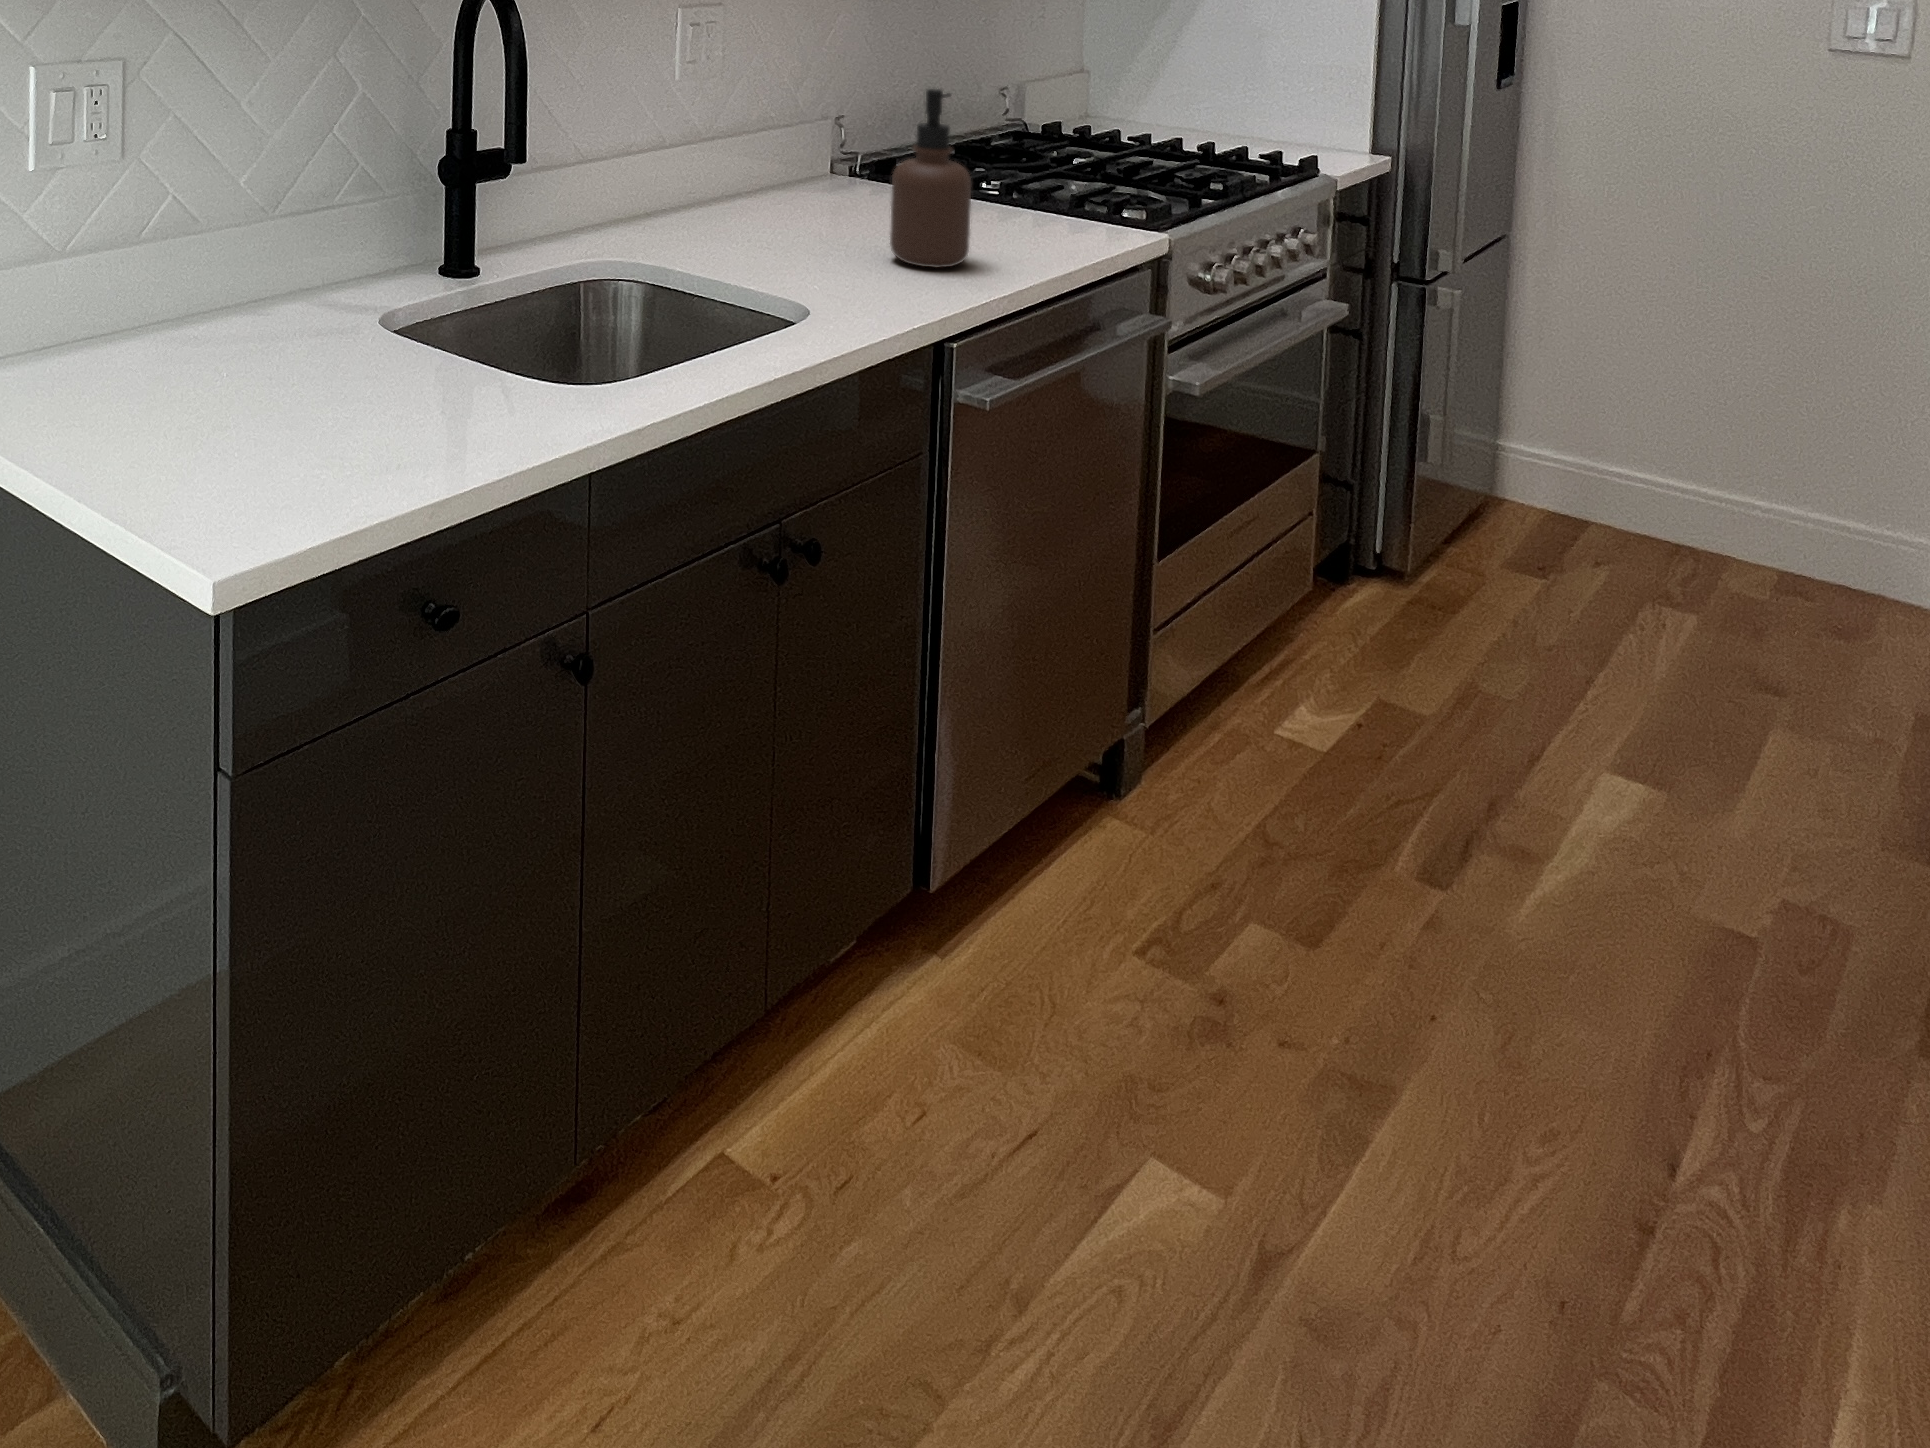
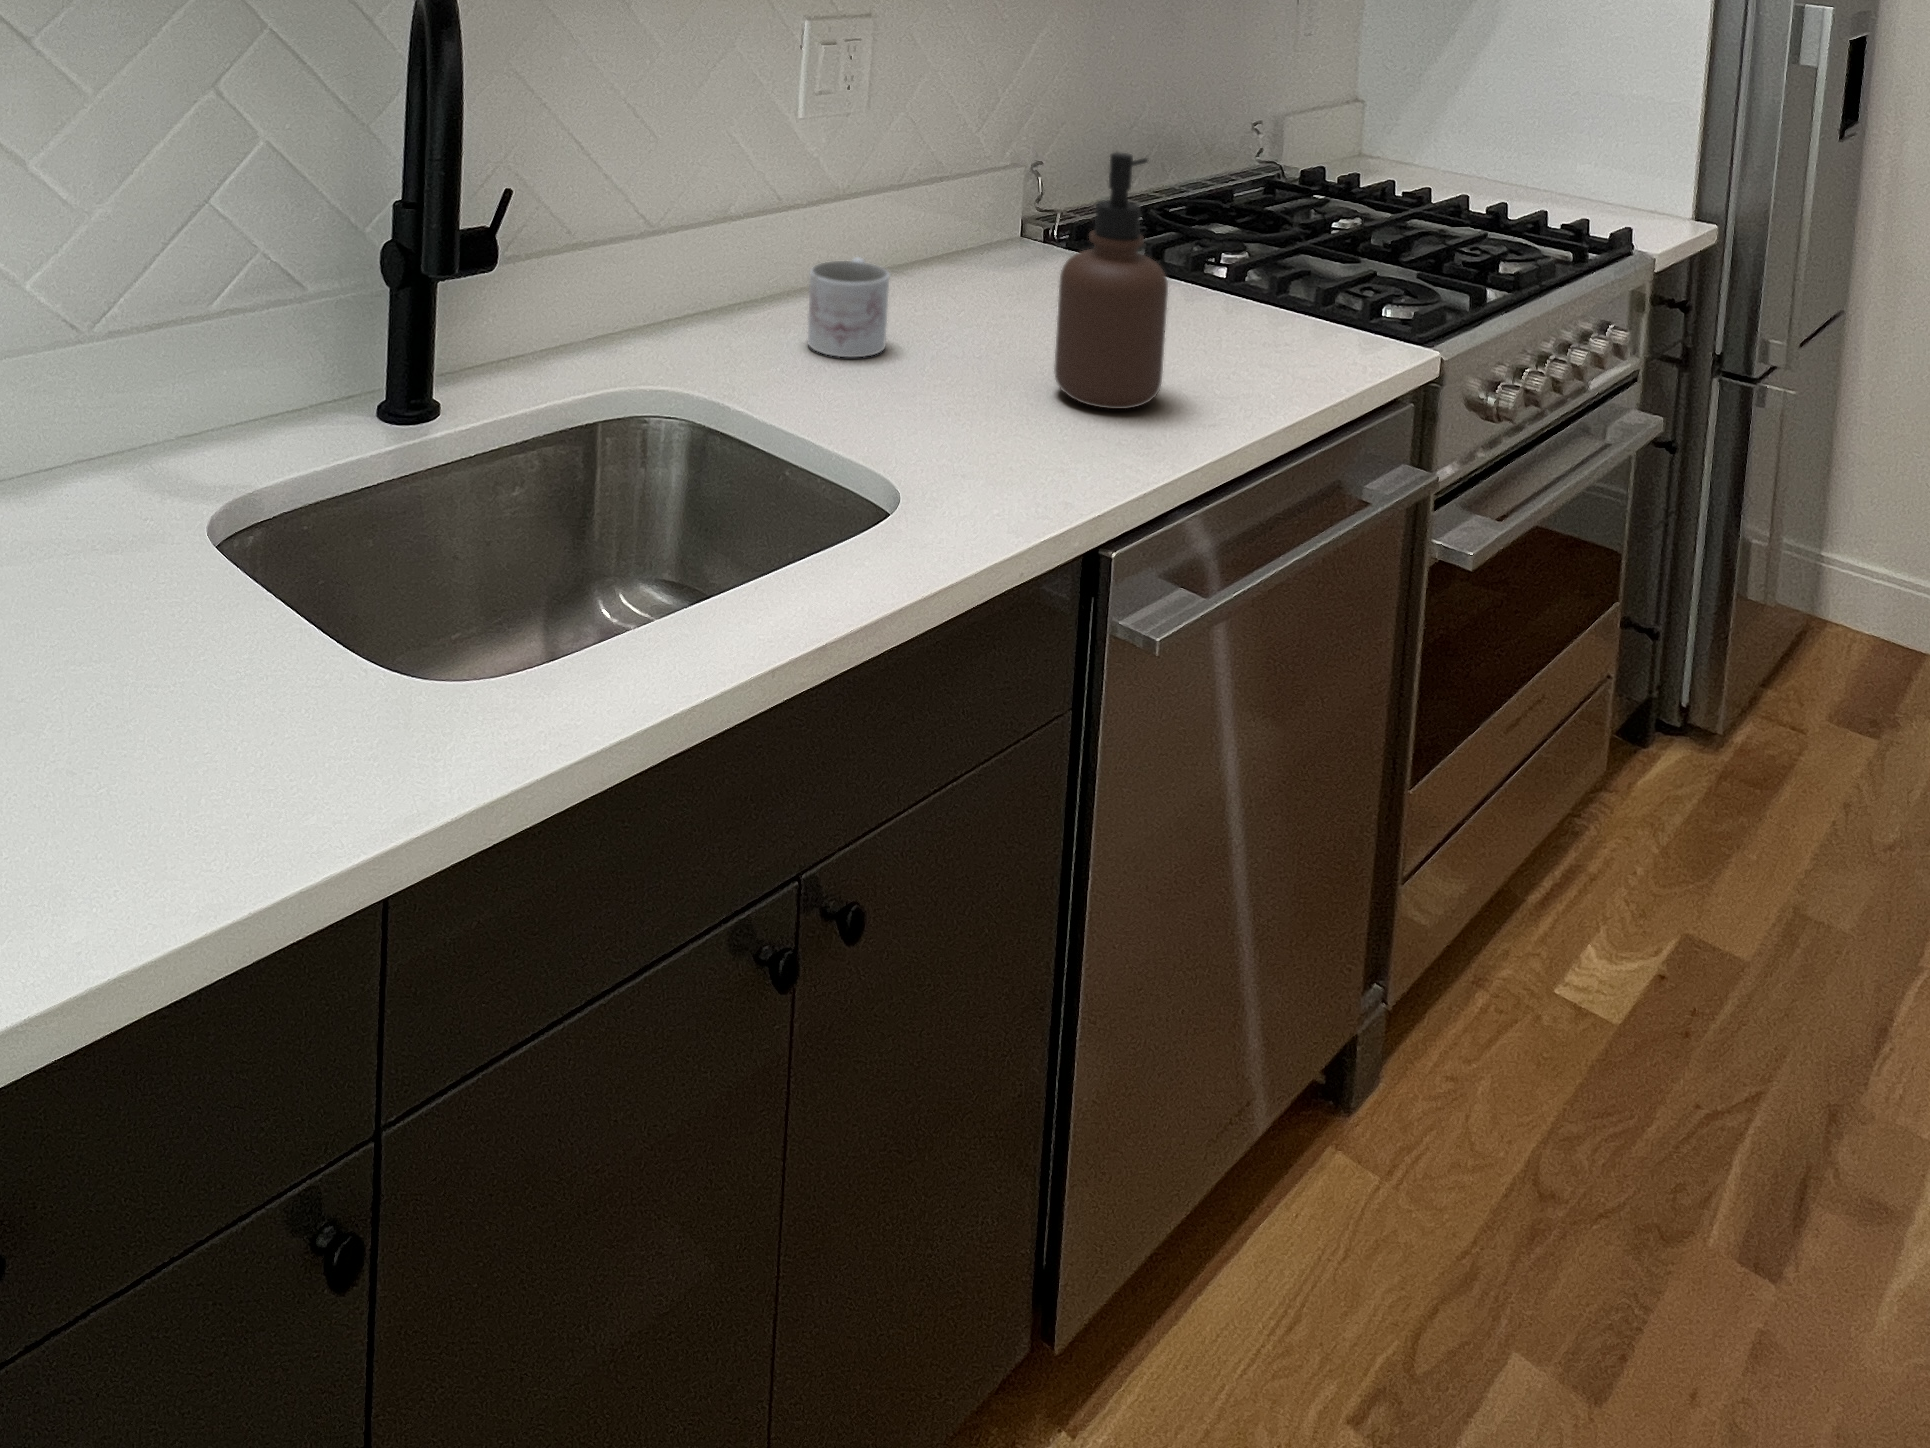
mug: none [703,176,762,243] -> present [808,257,889,357]

